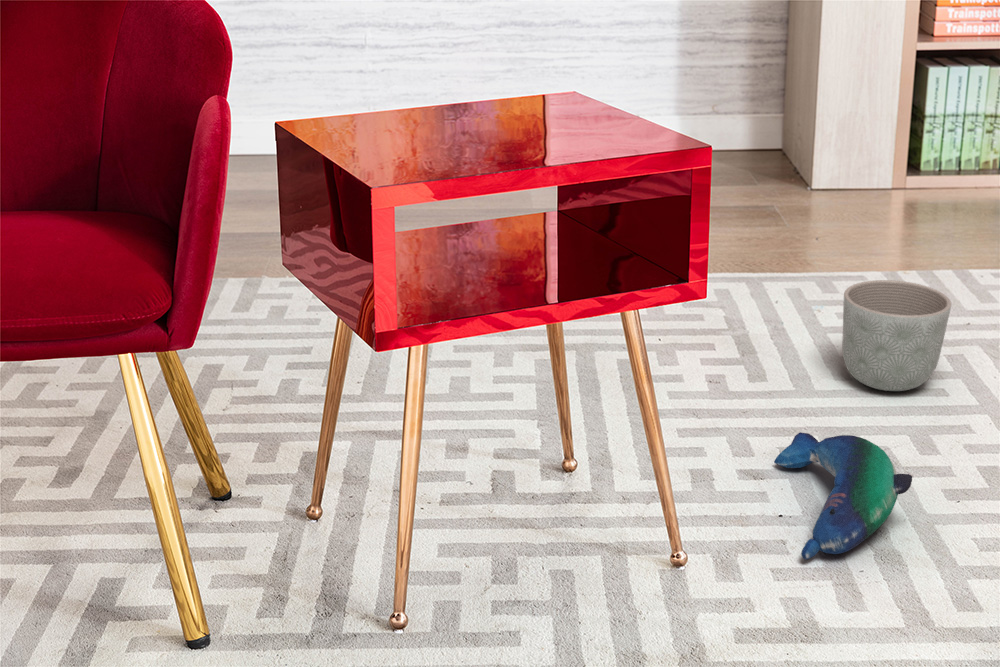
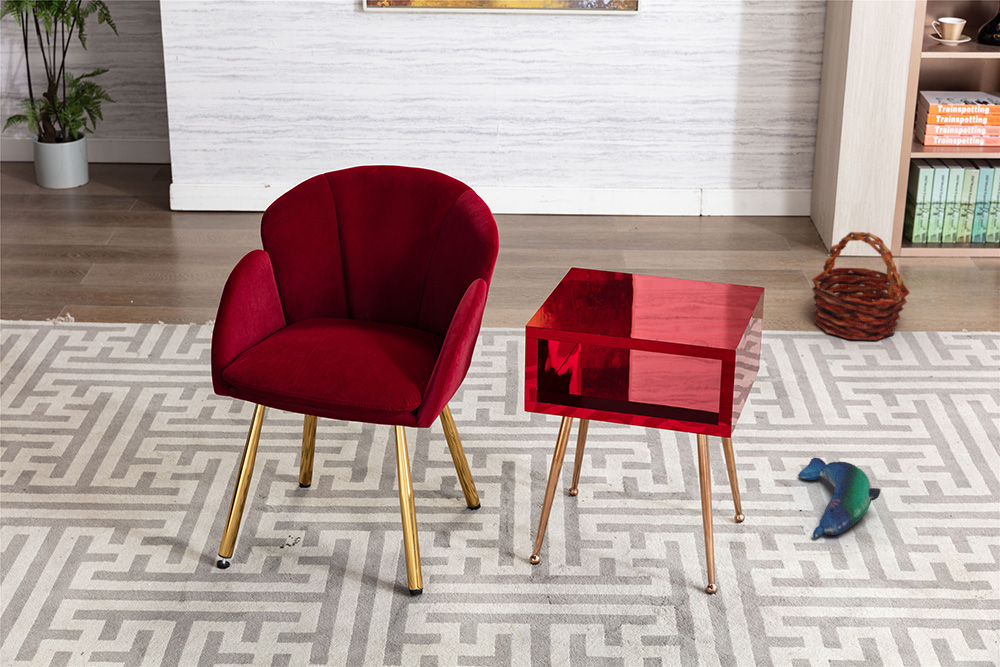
basket: none [788,127,928,281] -> present [812,232,910,340]
planter: present [842,280,951,391] -> none [844,353,915,428]

